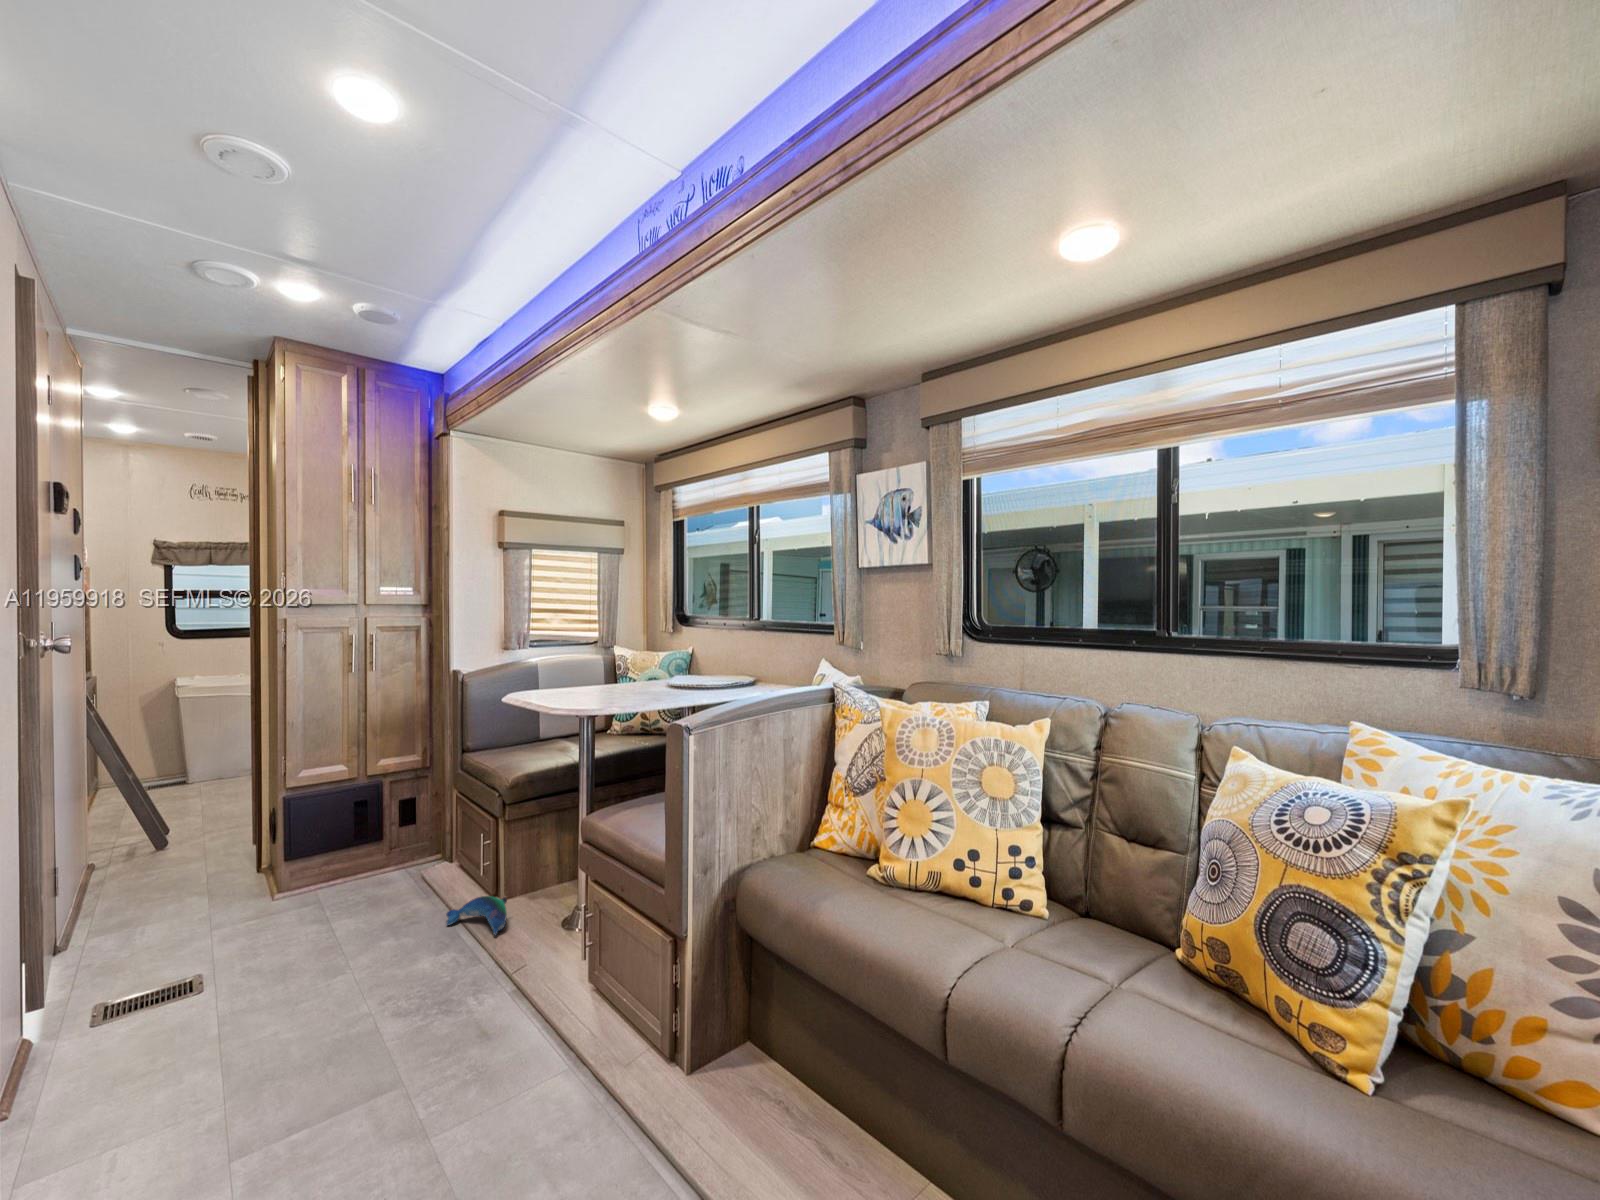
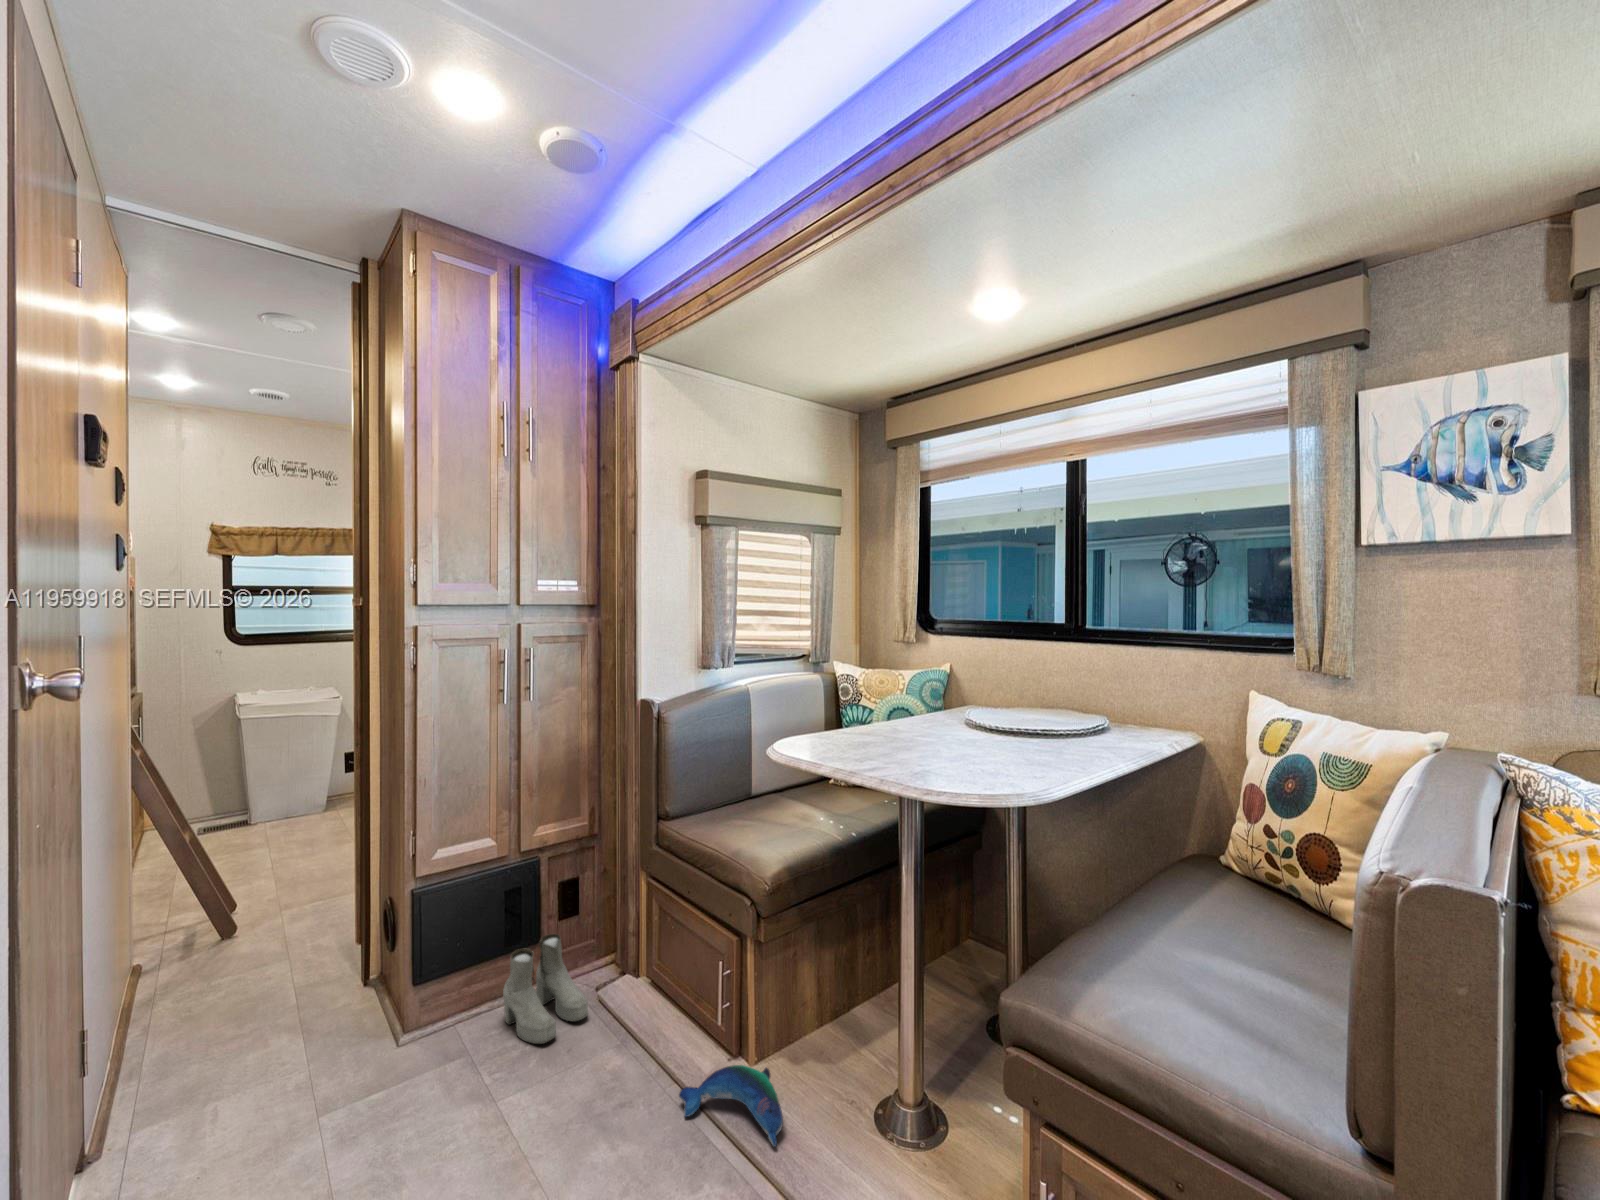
boots: none [347,830,407,896] -> present [503,934,588,1044]

